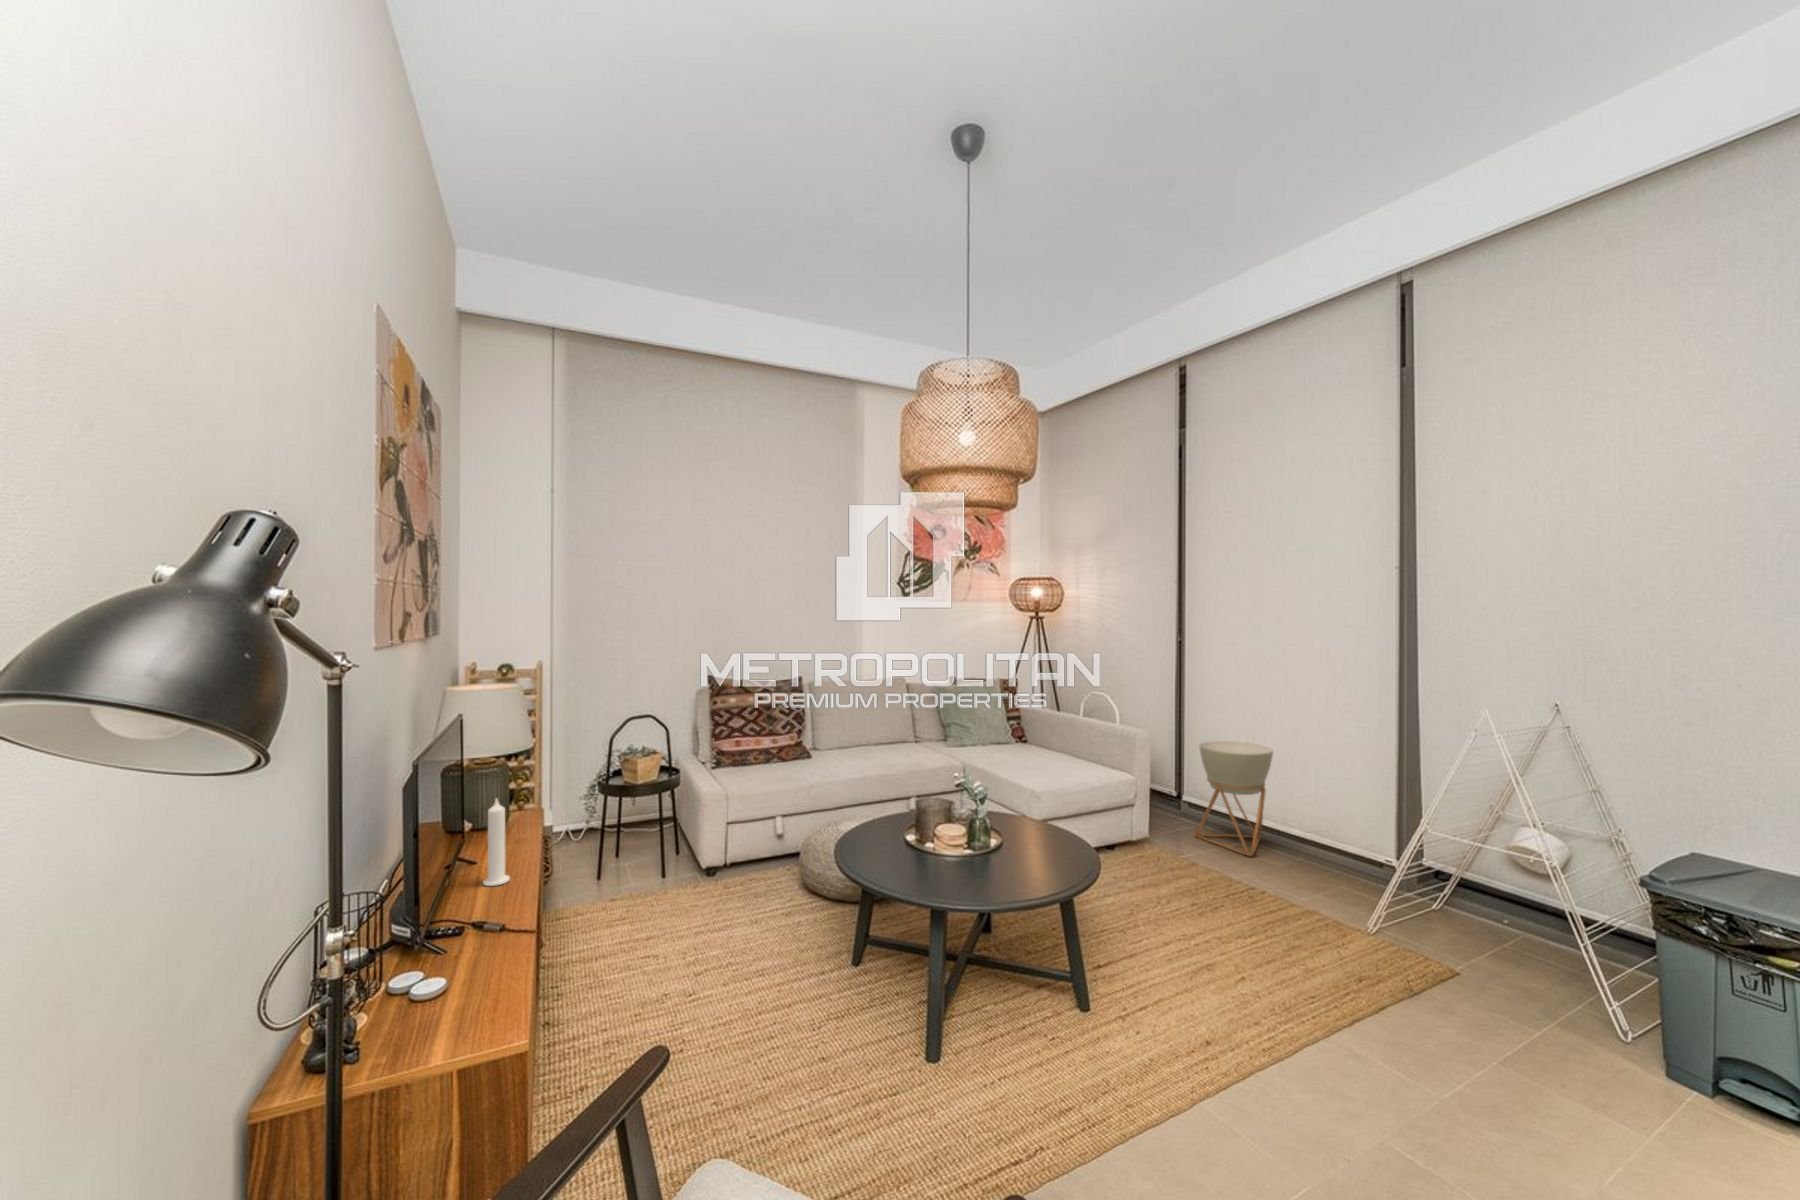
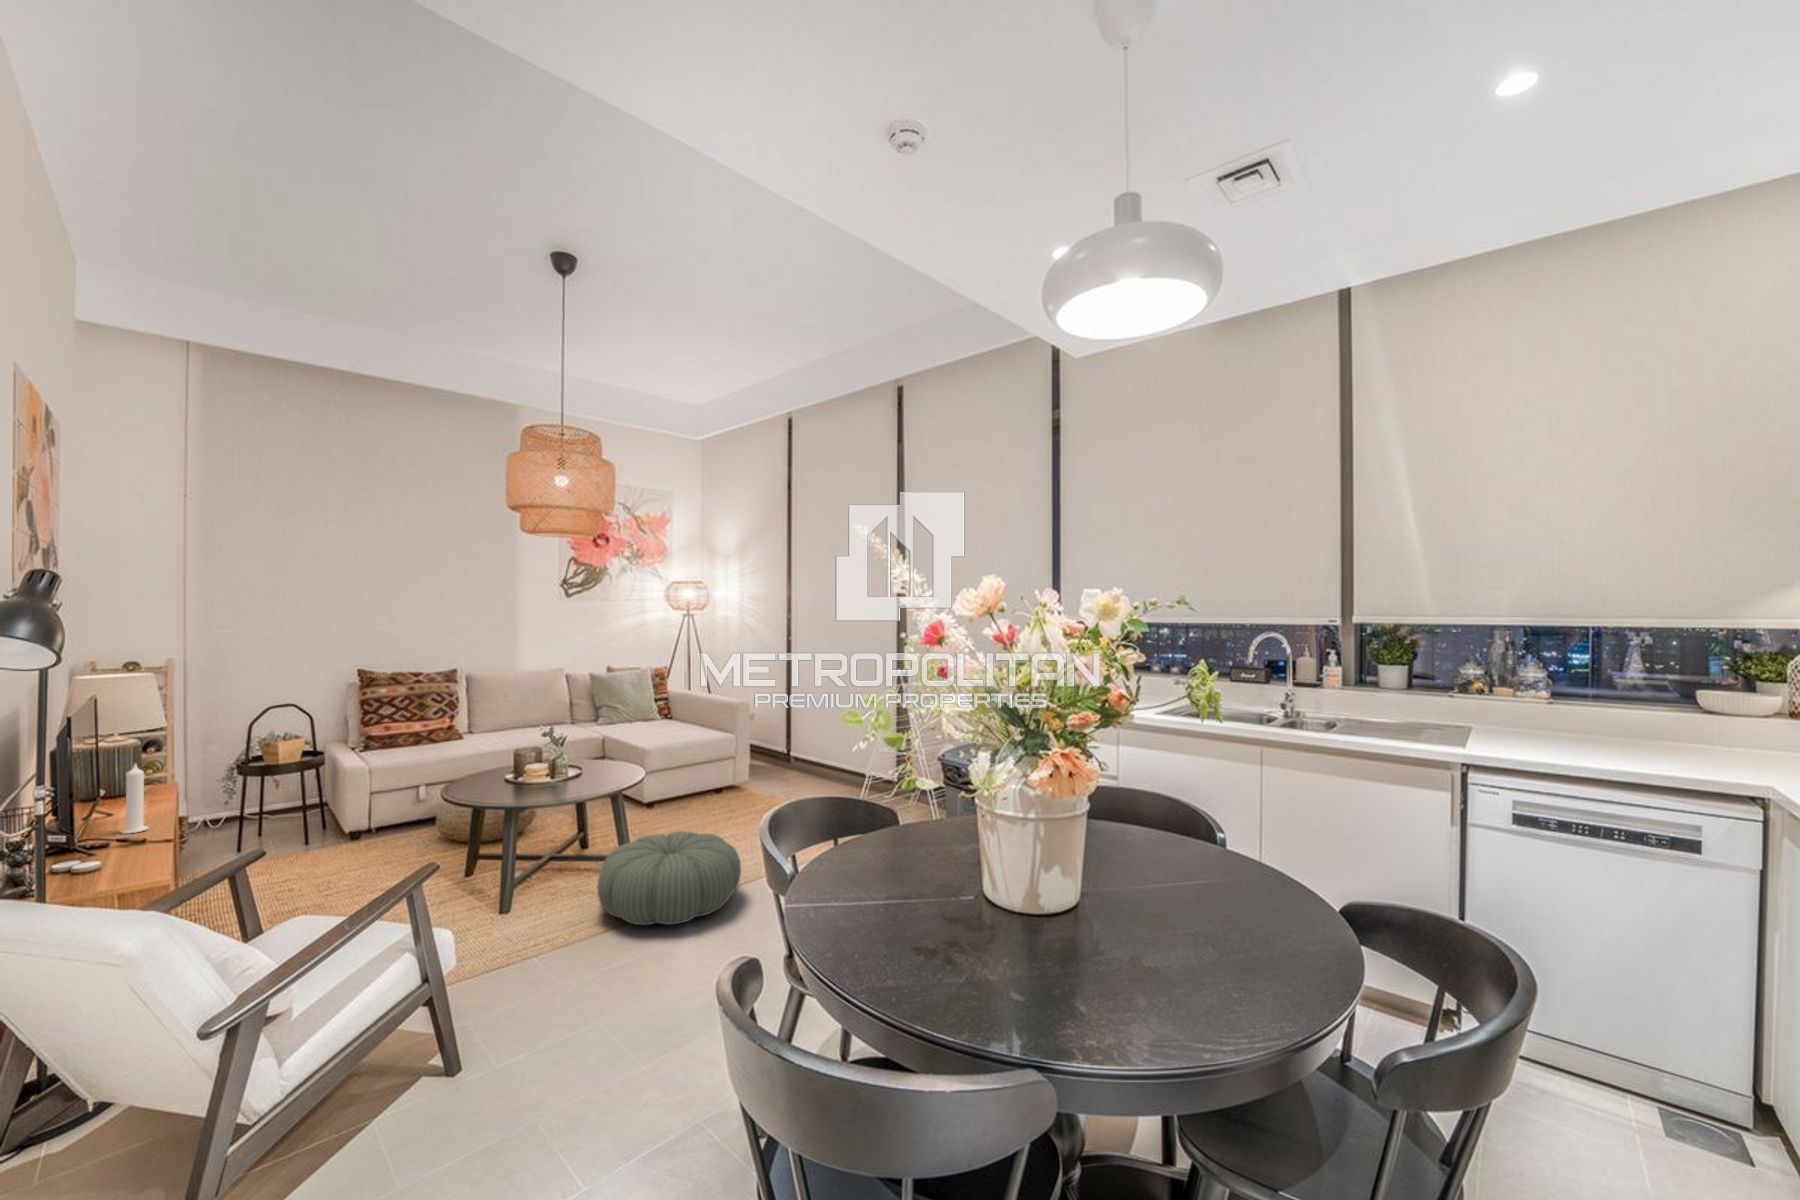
planter: present [1195,741,1273,856] -> none [788,708,840,788]
pouf: none [1037,944,1270,1134] -> present [597,831,741,925]

